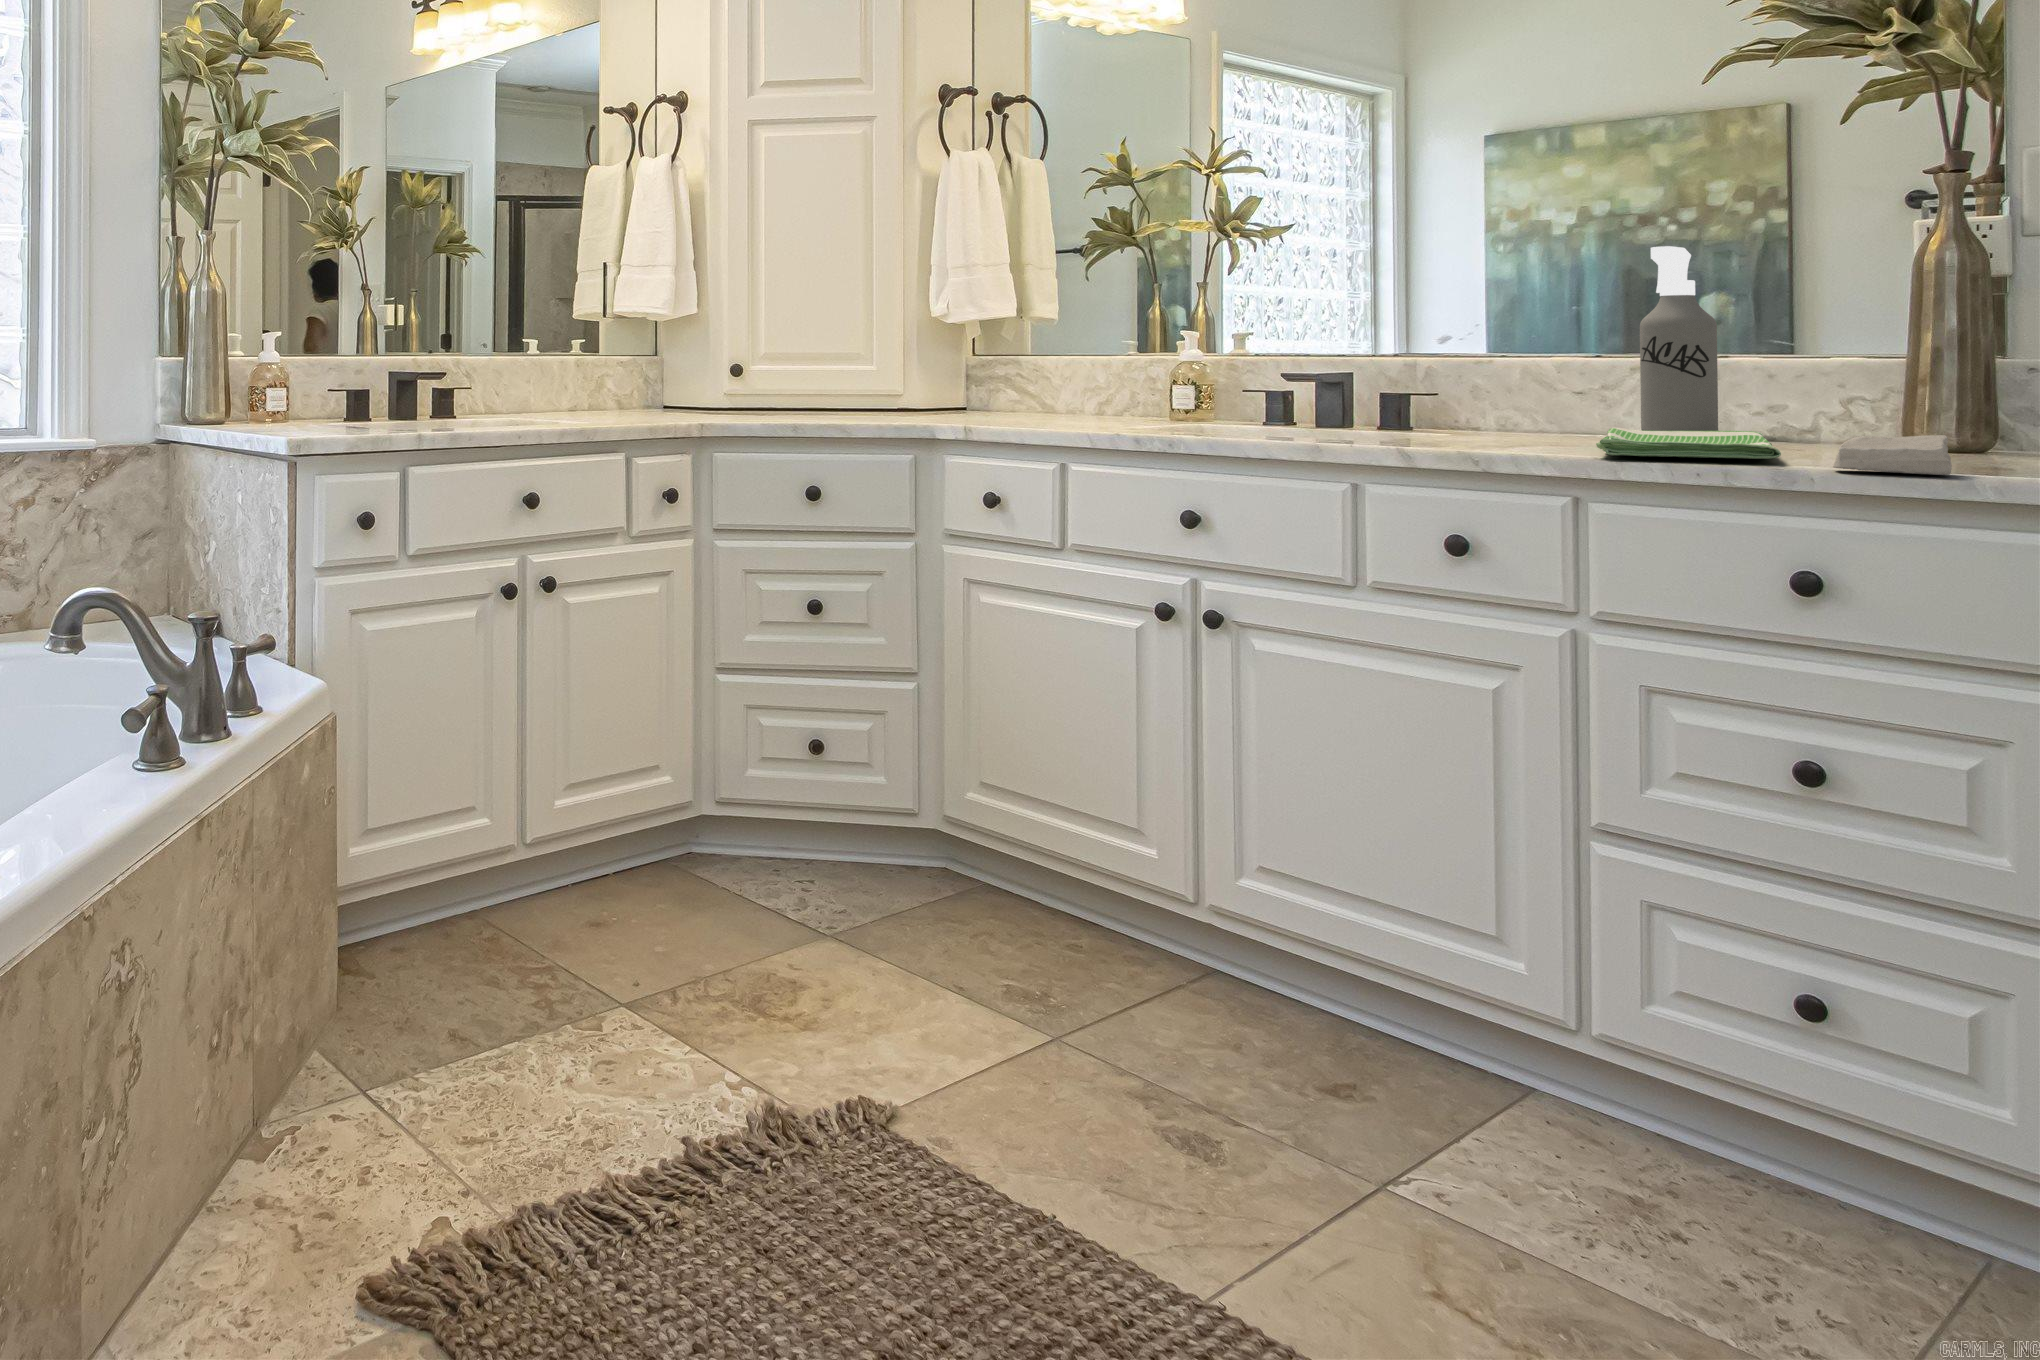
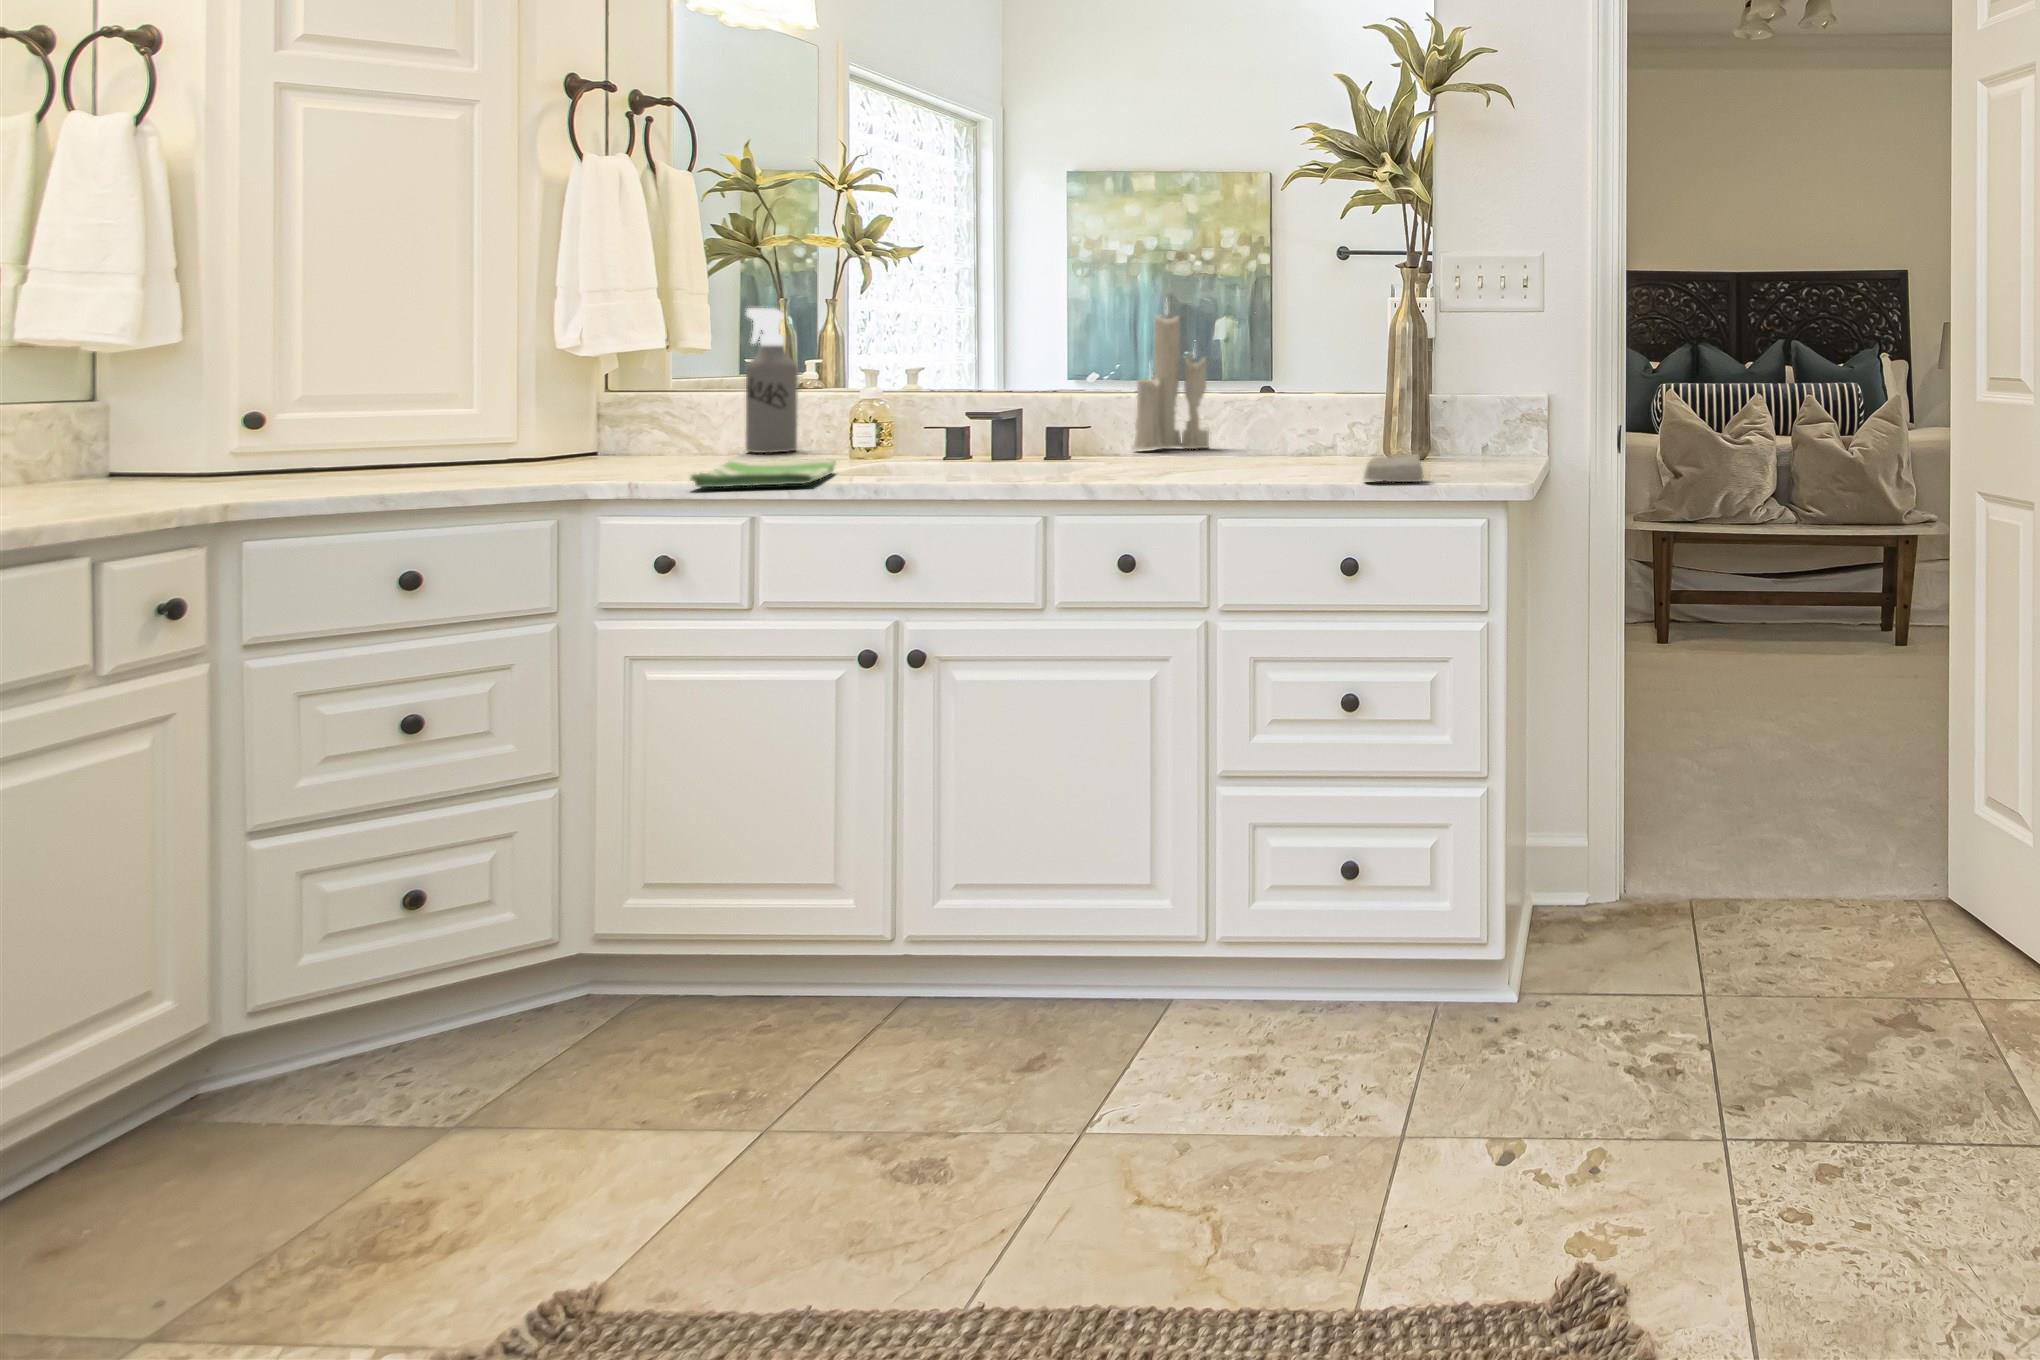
candle: none [1501,231,1615,426] -> present [1133,316,1209,449]
spray bottle: present [1640,246,1718,431] -> present [746,308,798,453]
dish towel: present [1596,428,1781,459] -> present [690,459,835,487]

